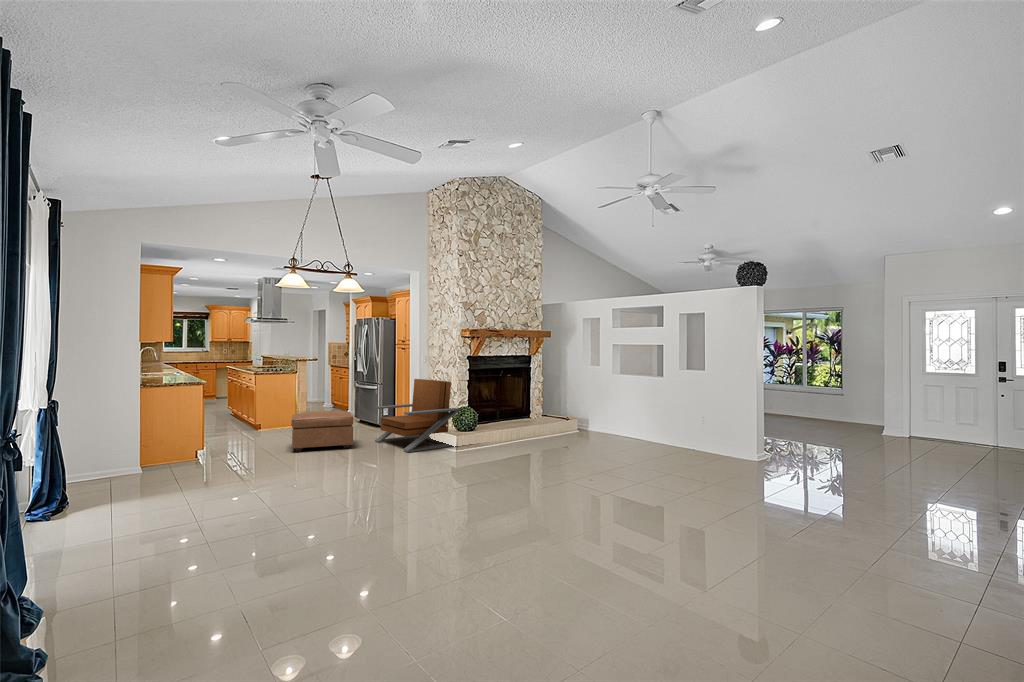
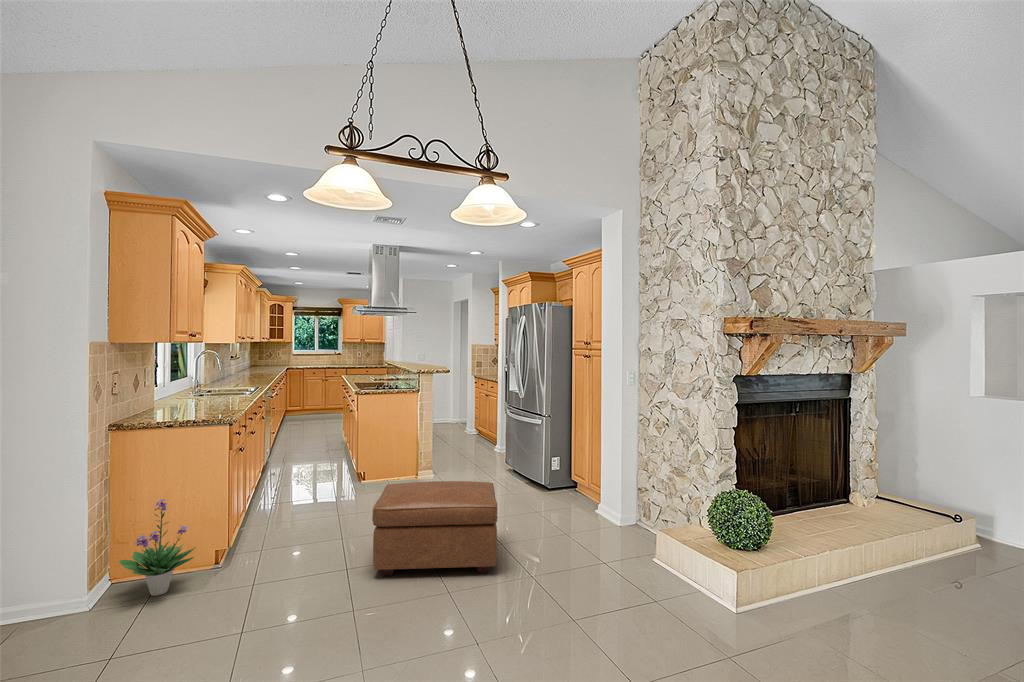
lounge chair: present [375,379,460,452] -> none [541,420,736,615]
potted plant: none [164,417,203,462] -> present [119,499,194,596]

